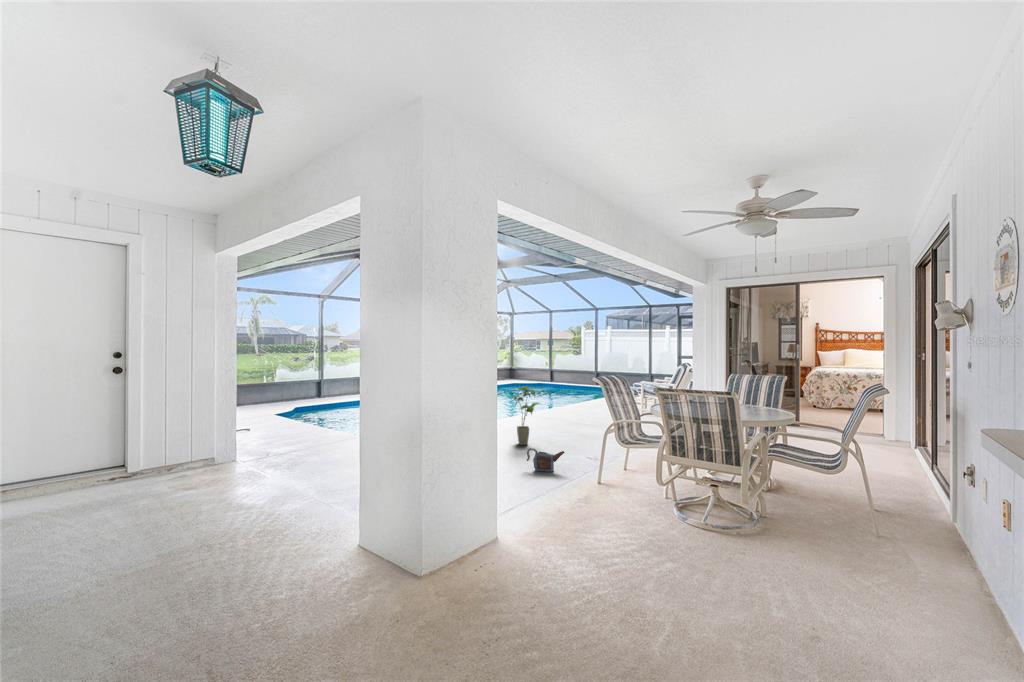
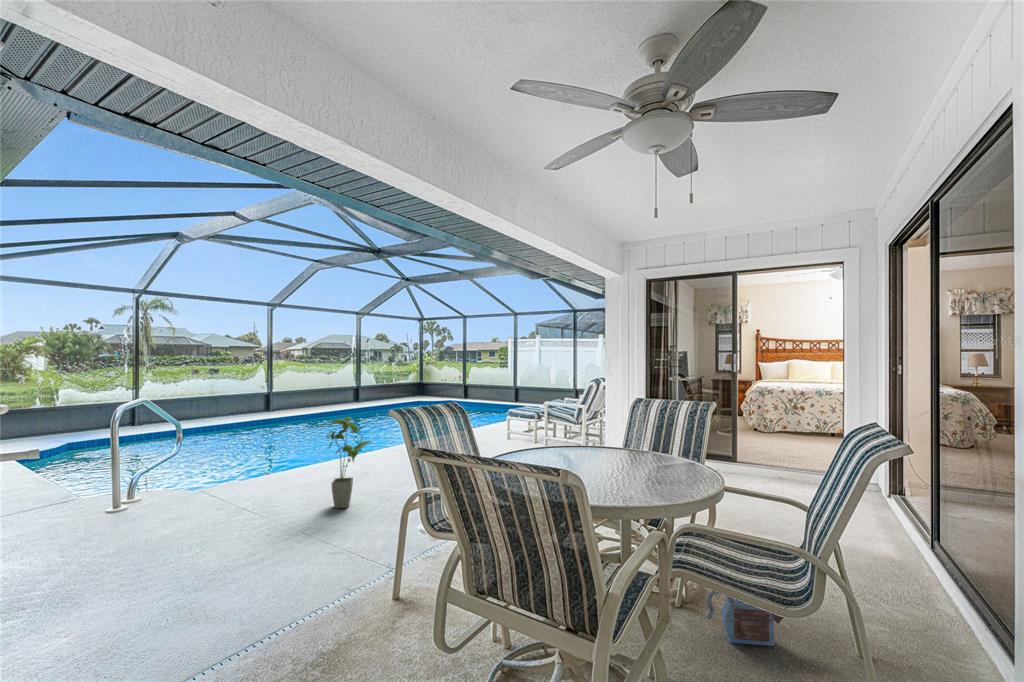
watering can: present [527,448,564,472] -> present [706,590,784,646]

